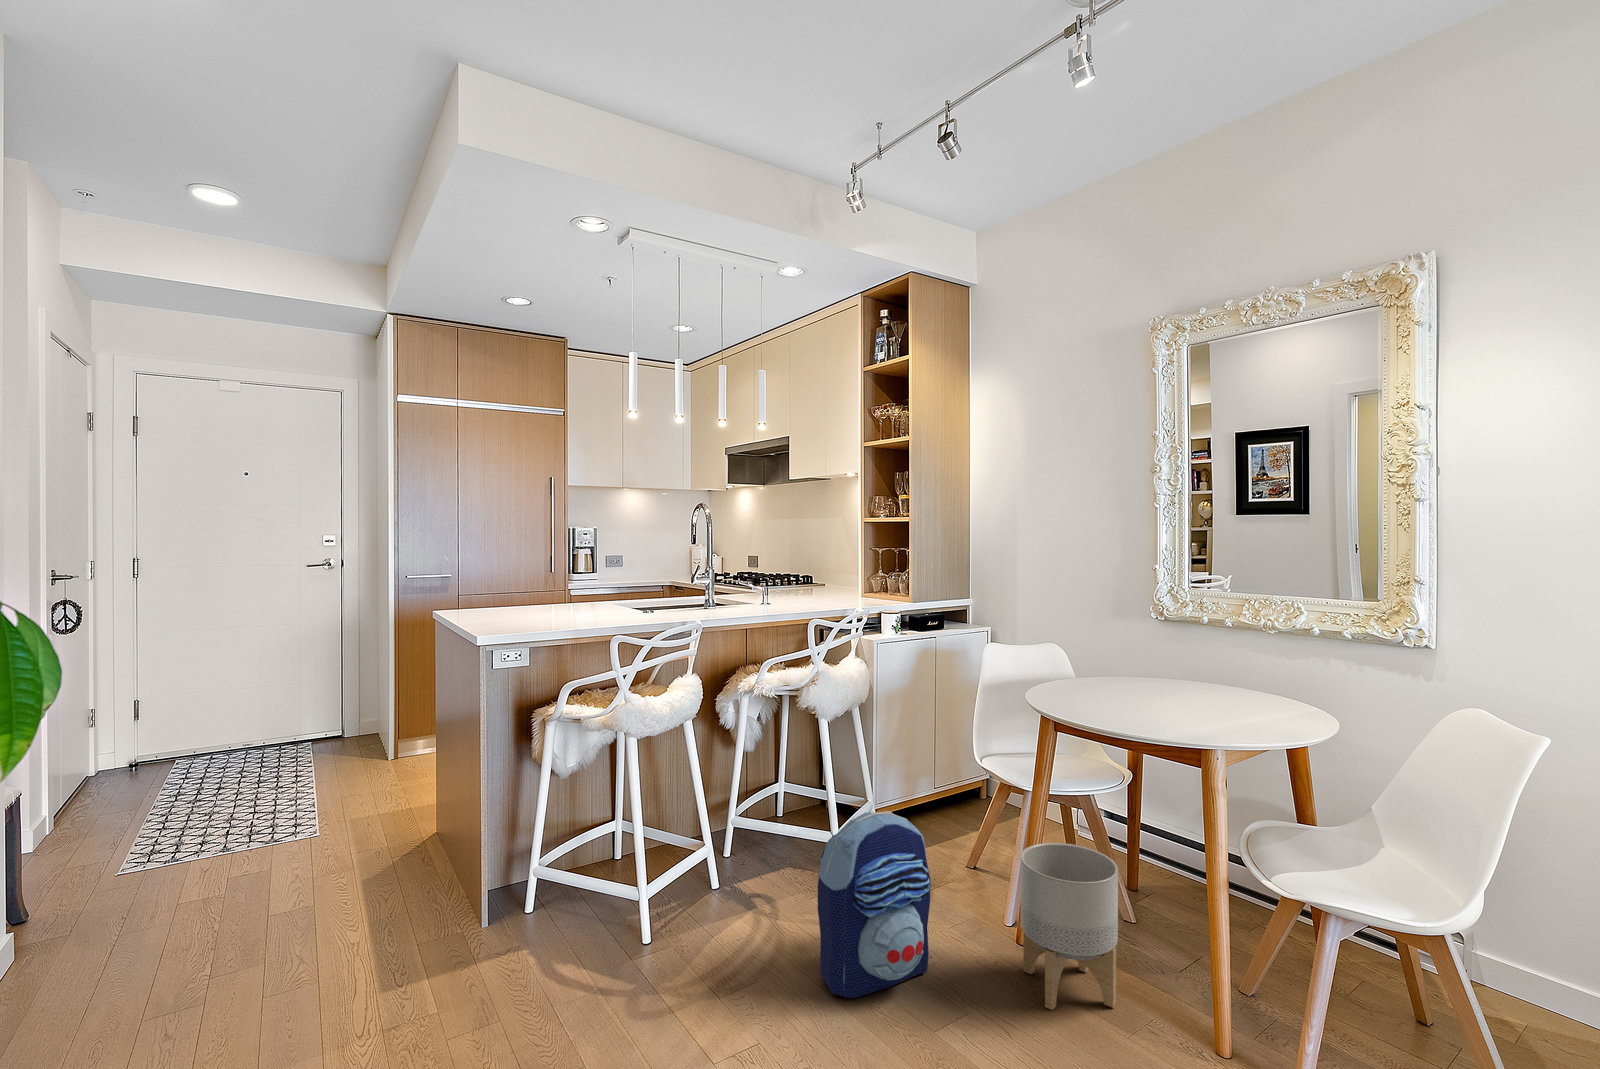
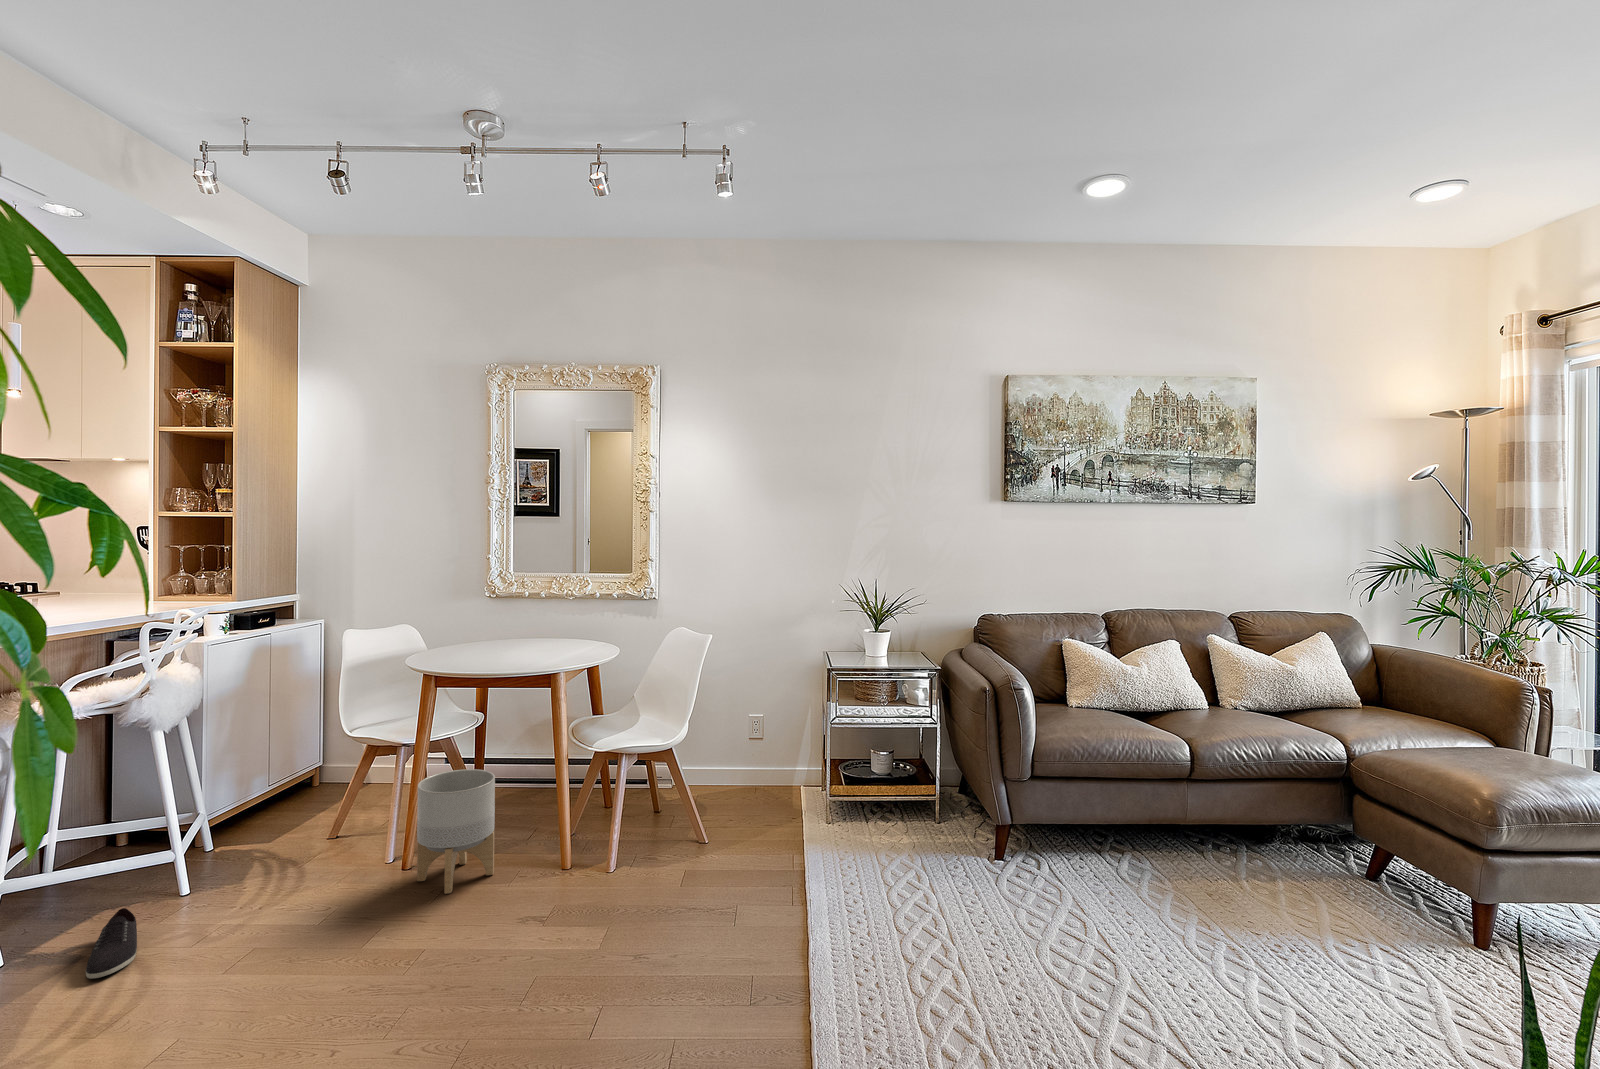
backpack: present [818,811,930,998] -> none [218,782,341,964]
shoe: none [737,882,786,945] -> present [86,908,137,978]

